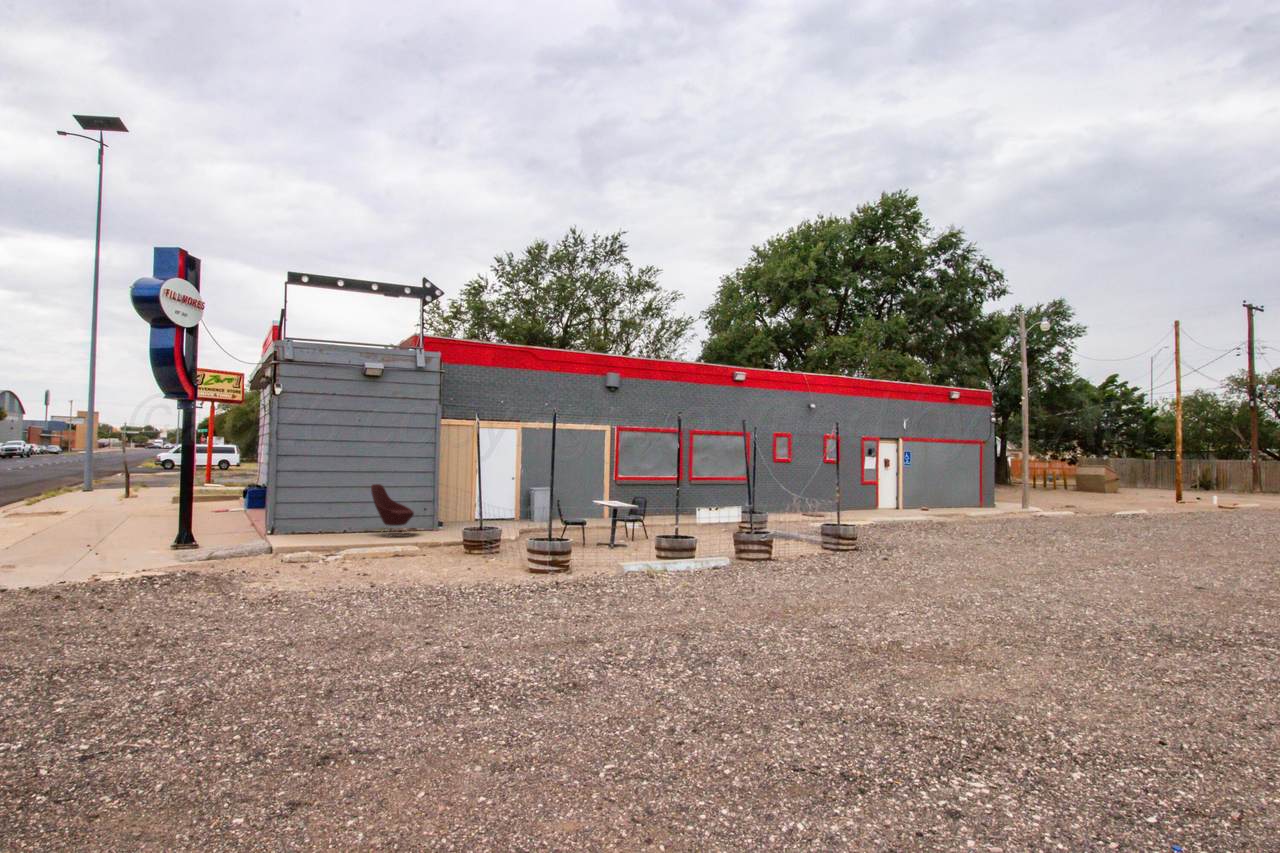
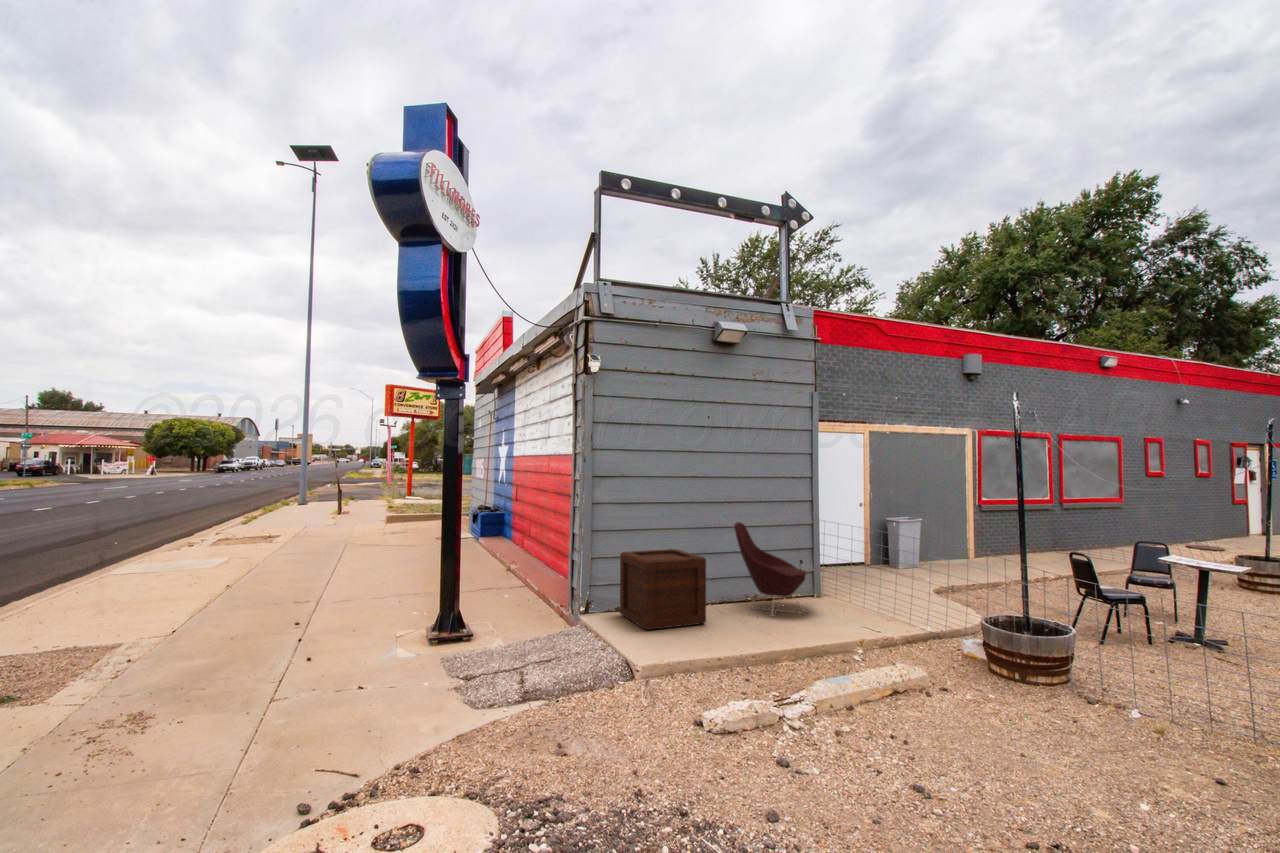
wooden crate: none [295,499,342,541] -> present [620,549,706,630]

